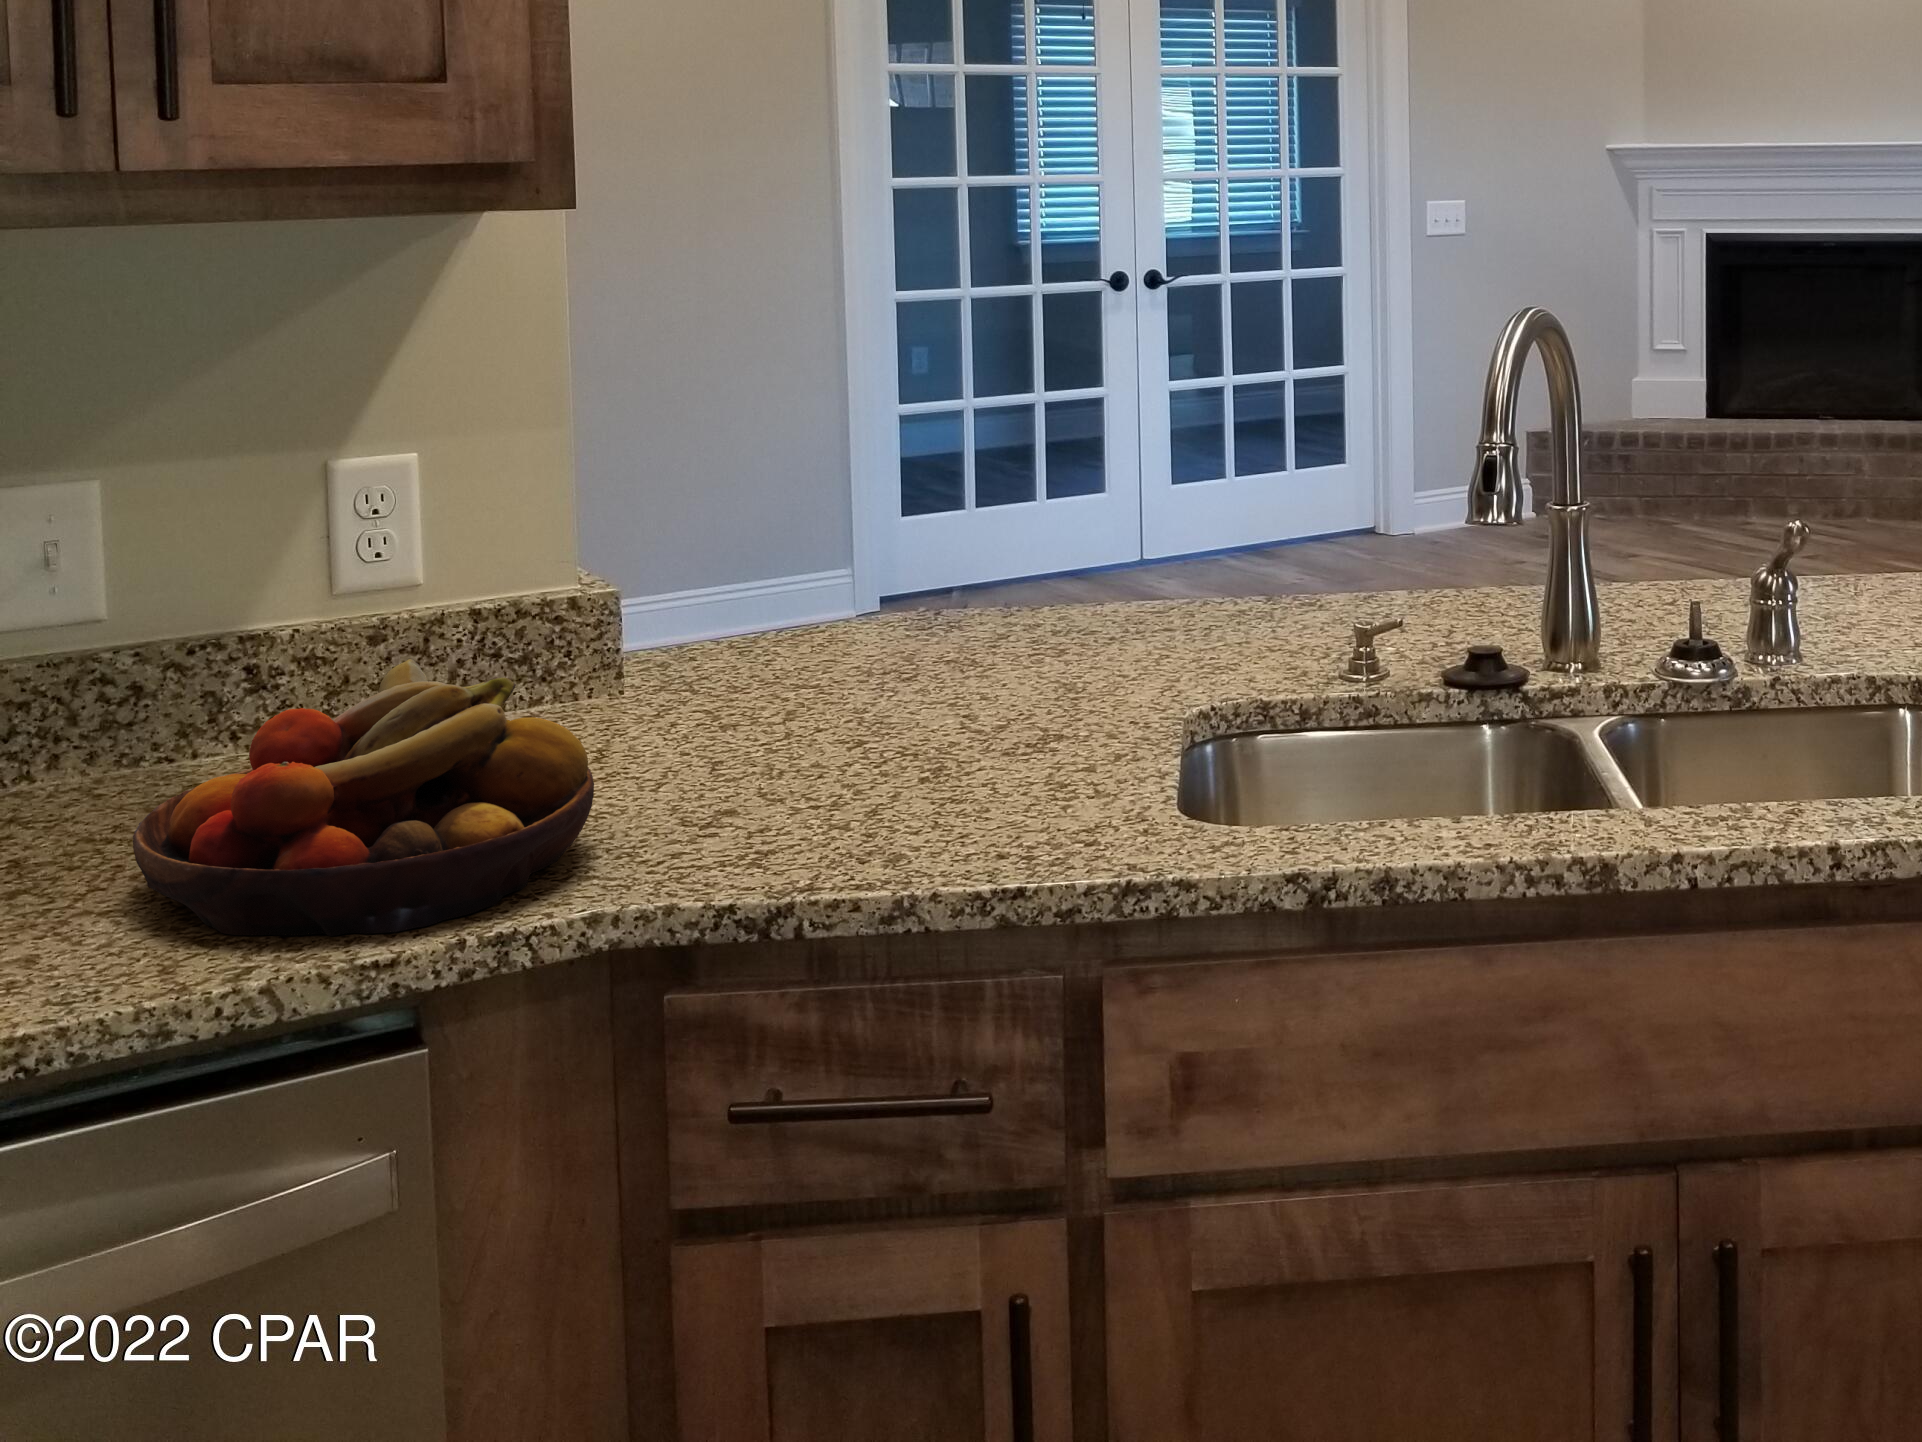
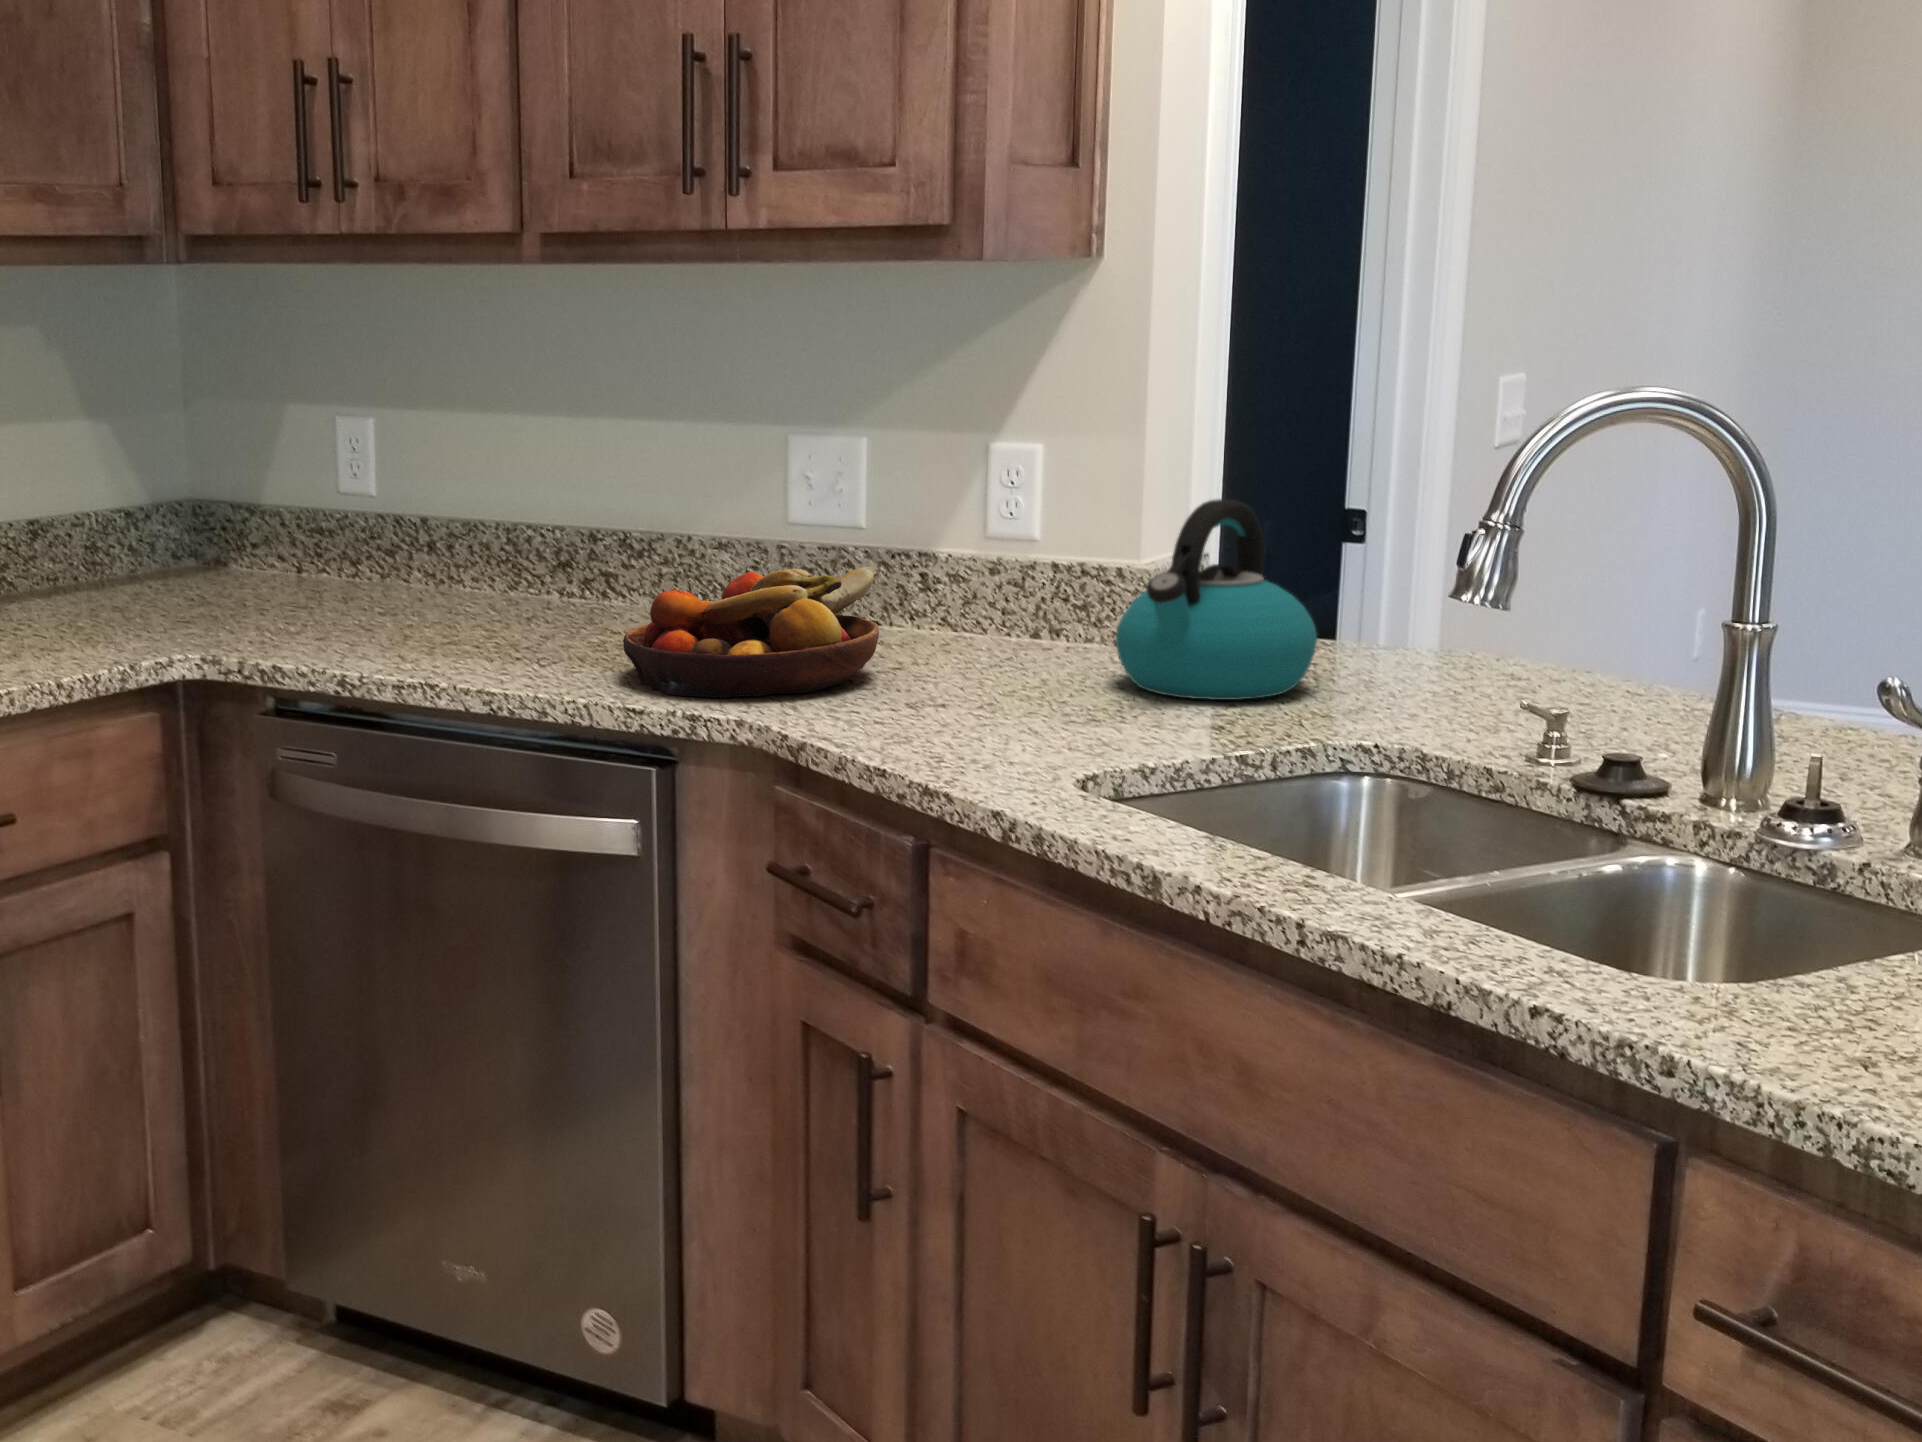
kettle: none [736,470,991,730] -> present [1115,499,1317,700]

